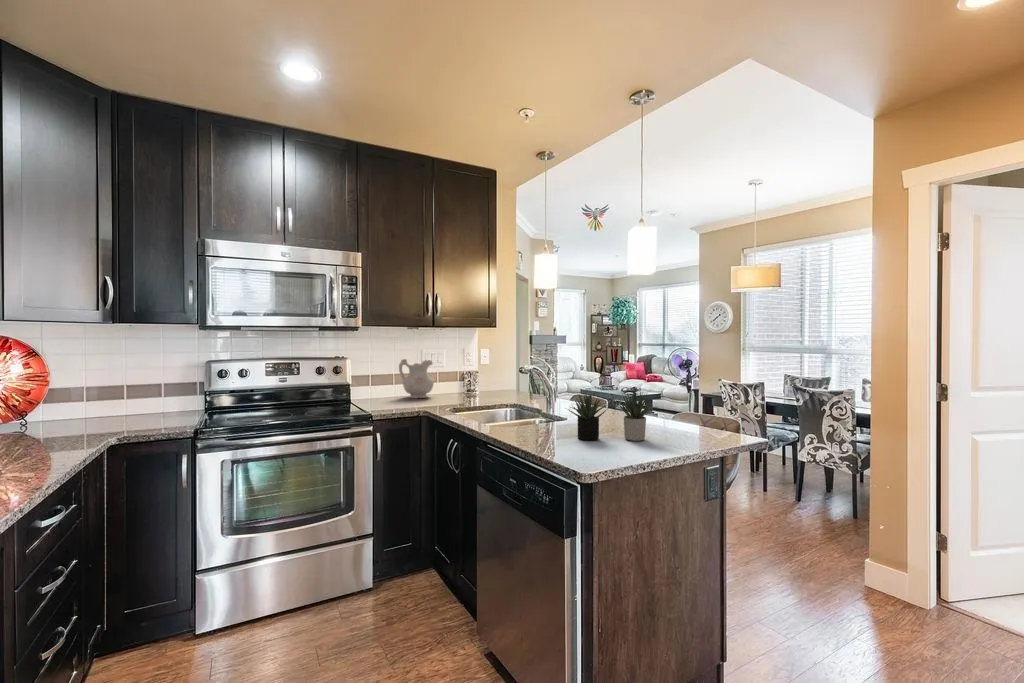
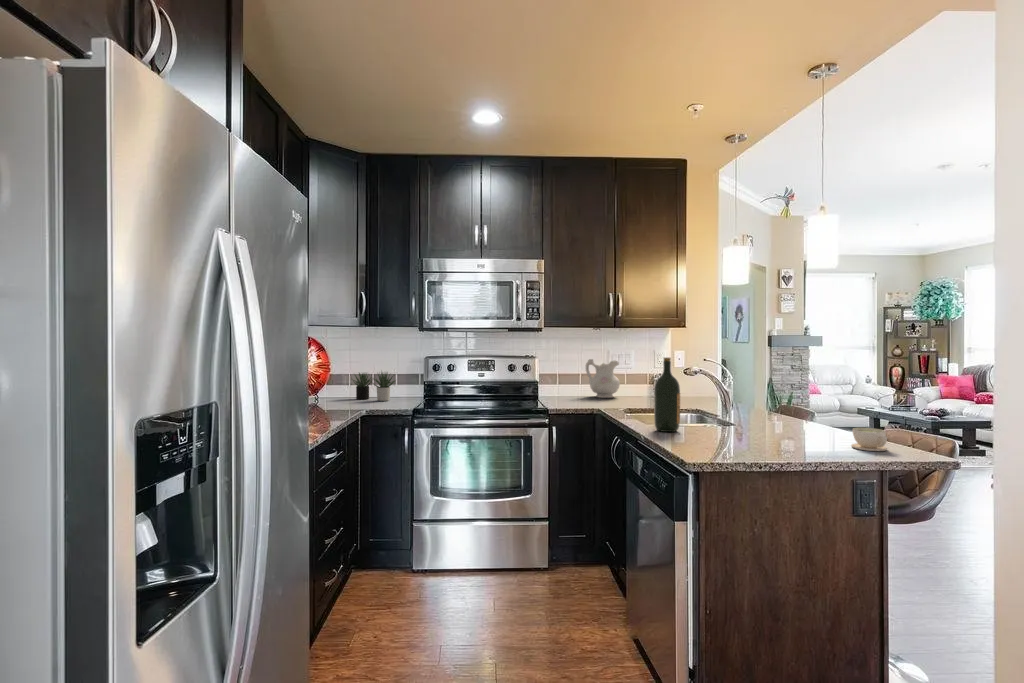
wine bottle: none [513,358,539,436] -> present [654,357,680,432]
succulent plant: present [568,390,657,441] -> present [353,372,395,401]
coffee cup: none [693,418,726,440] -> present [851,428,887,451]

